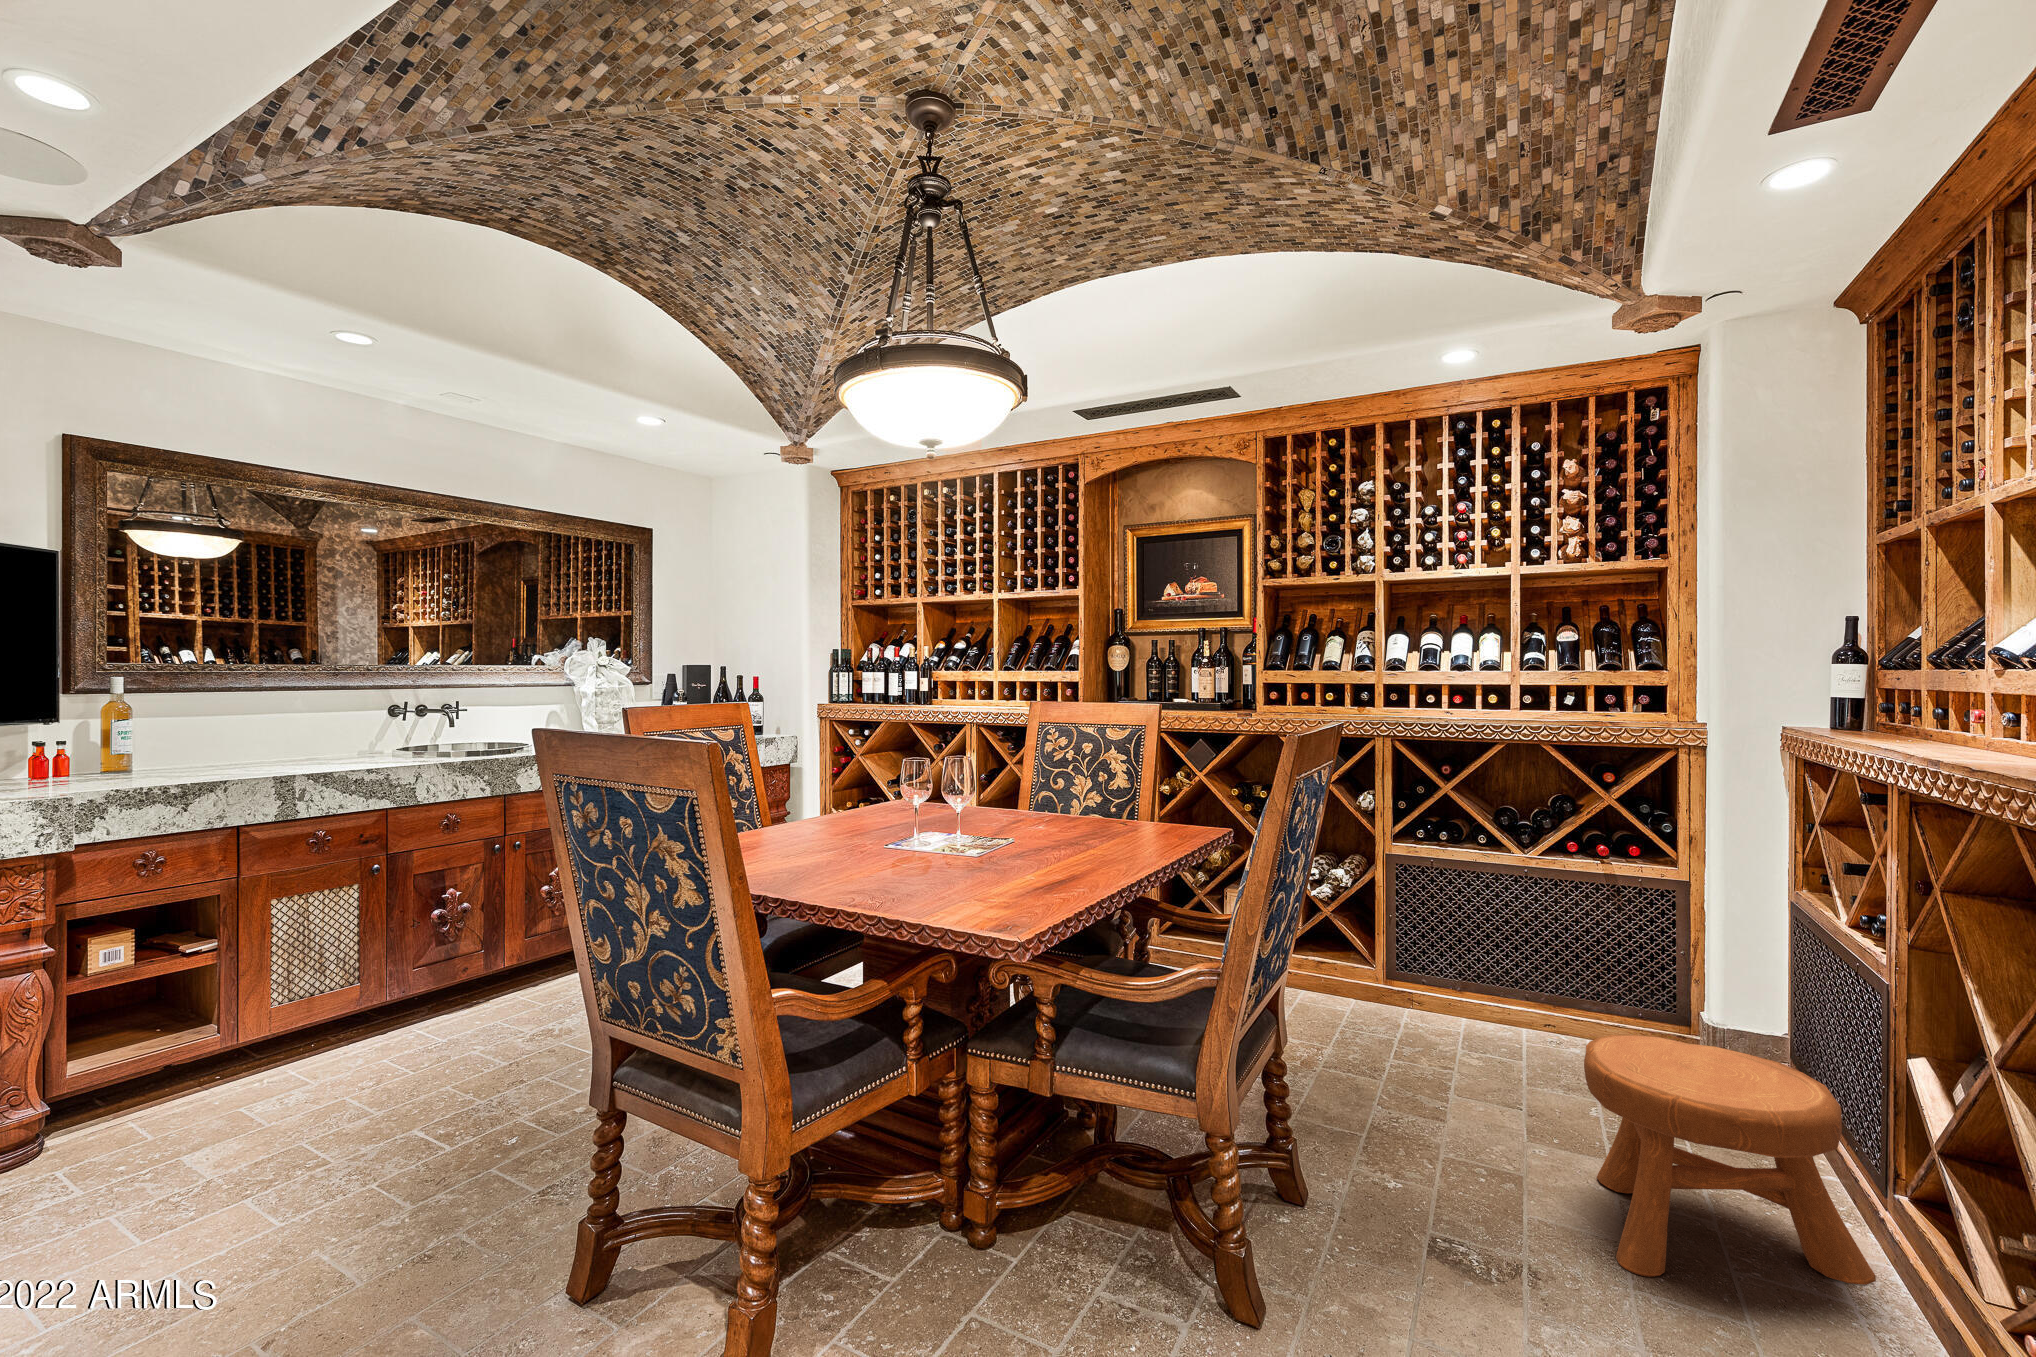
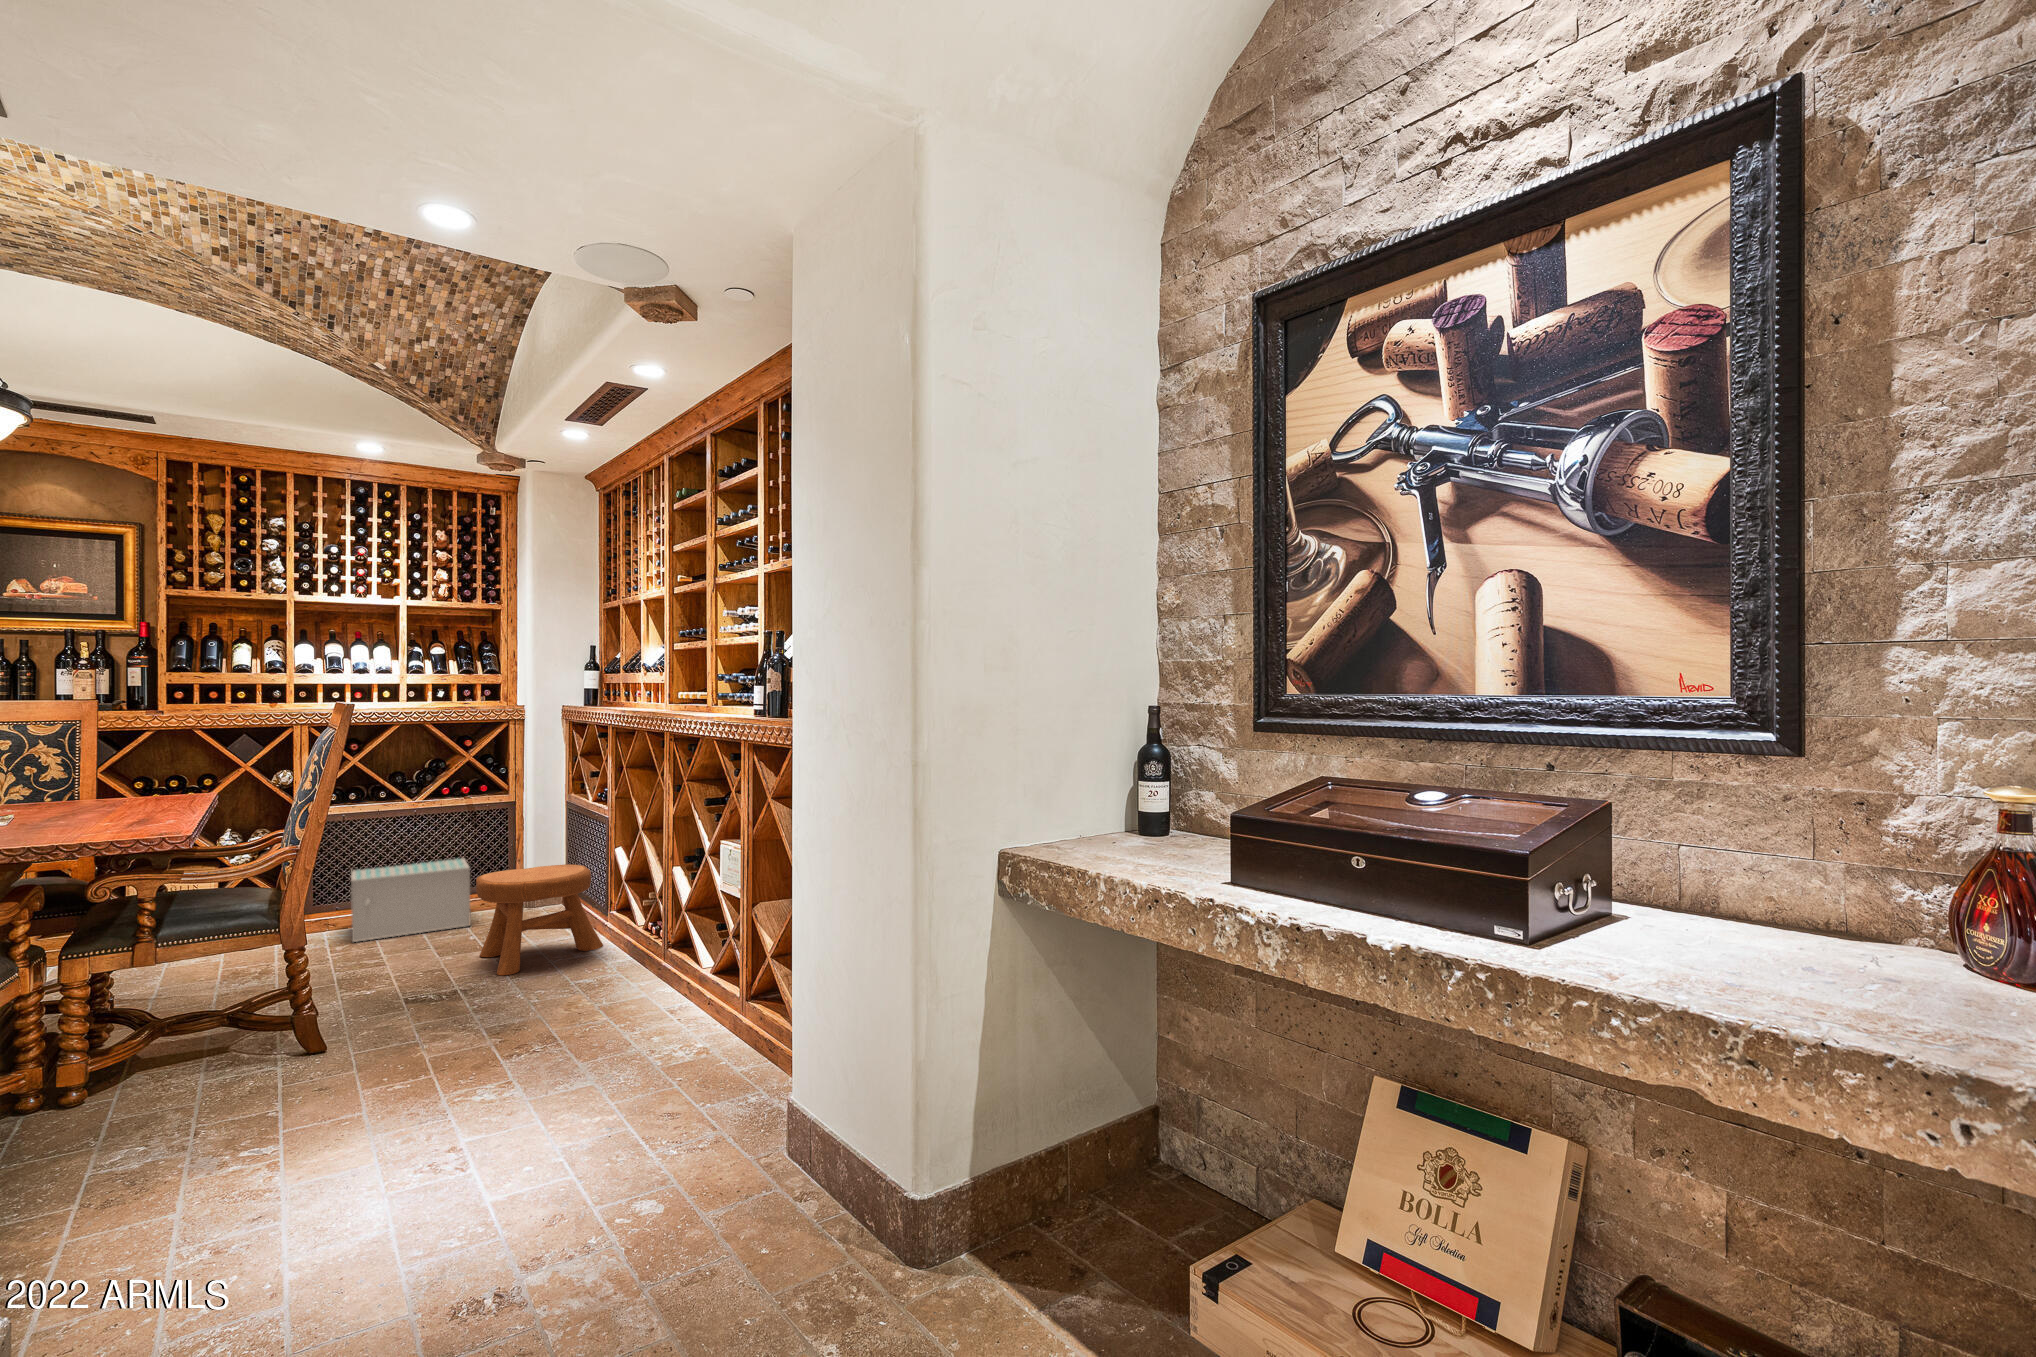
storage box: none [1428,934,1602,1082] -> present [351,858,471,942]

